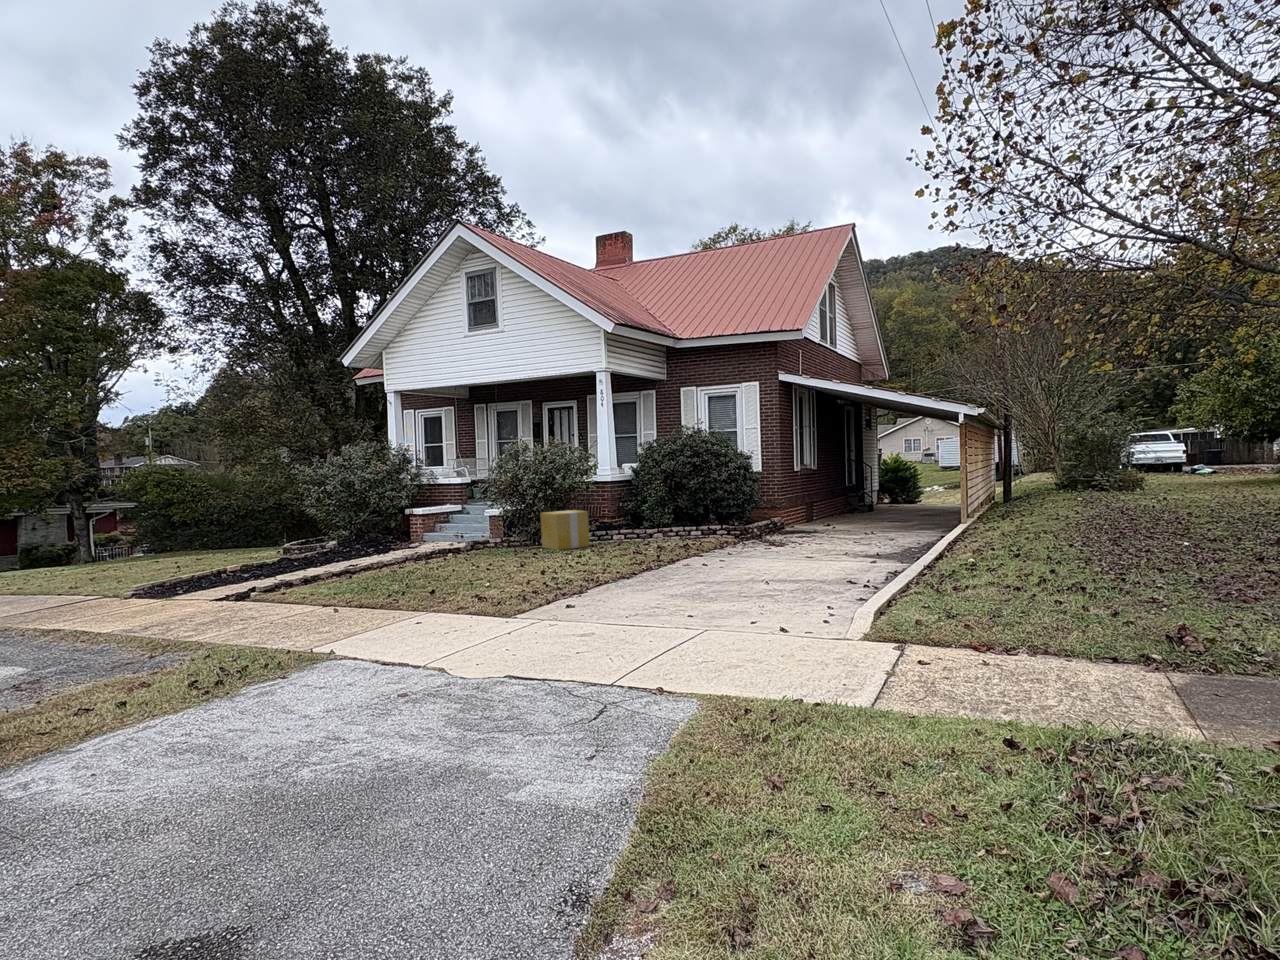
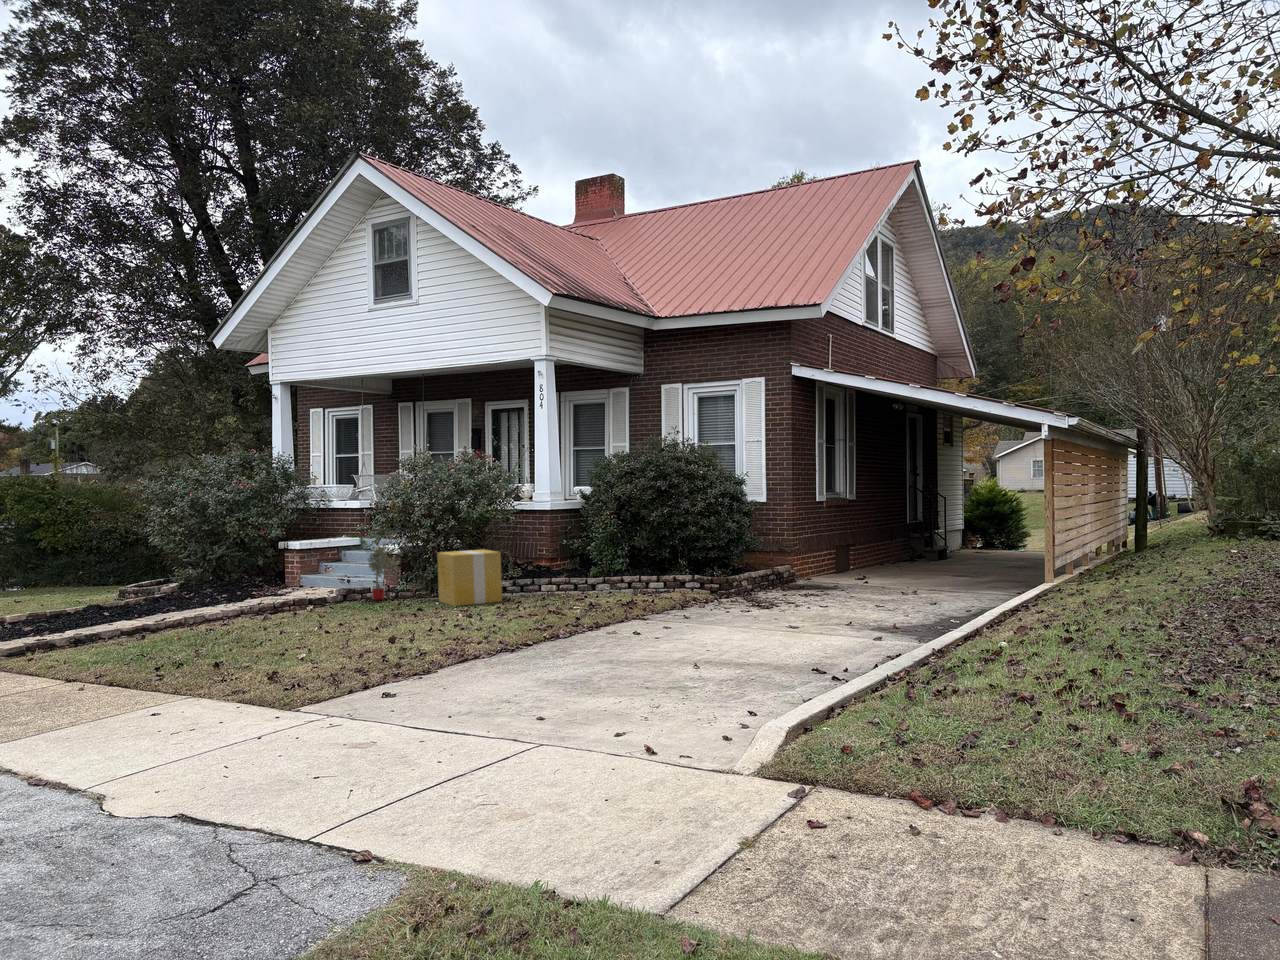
potted tree: none [486,503,512,549] -> present [367,538,399,601]

